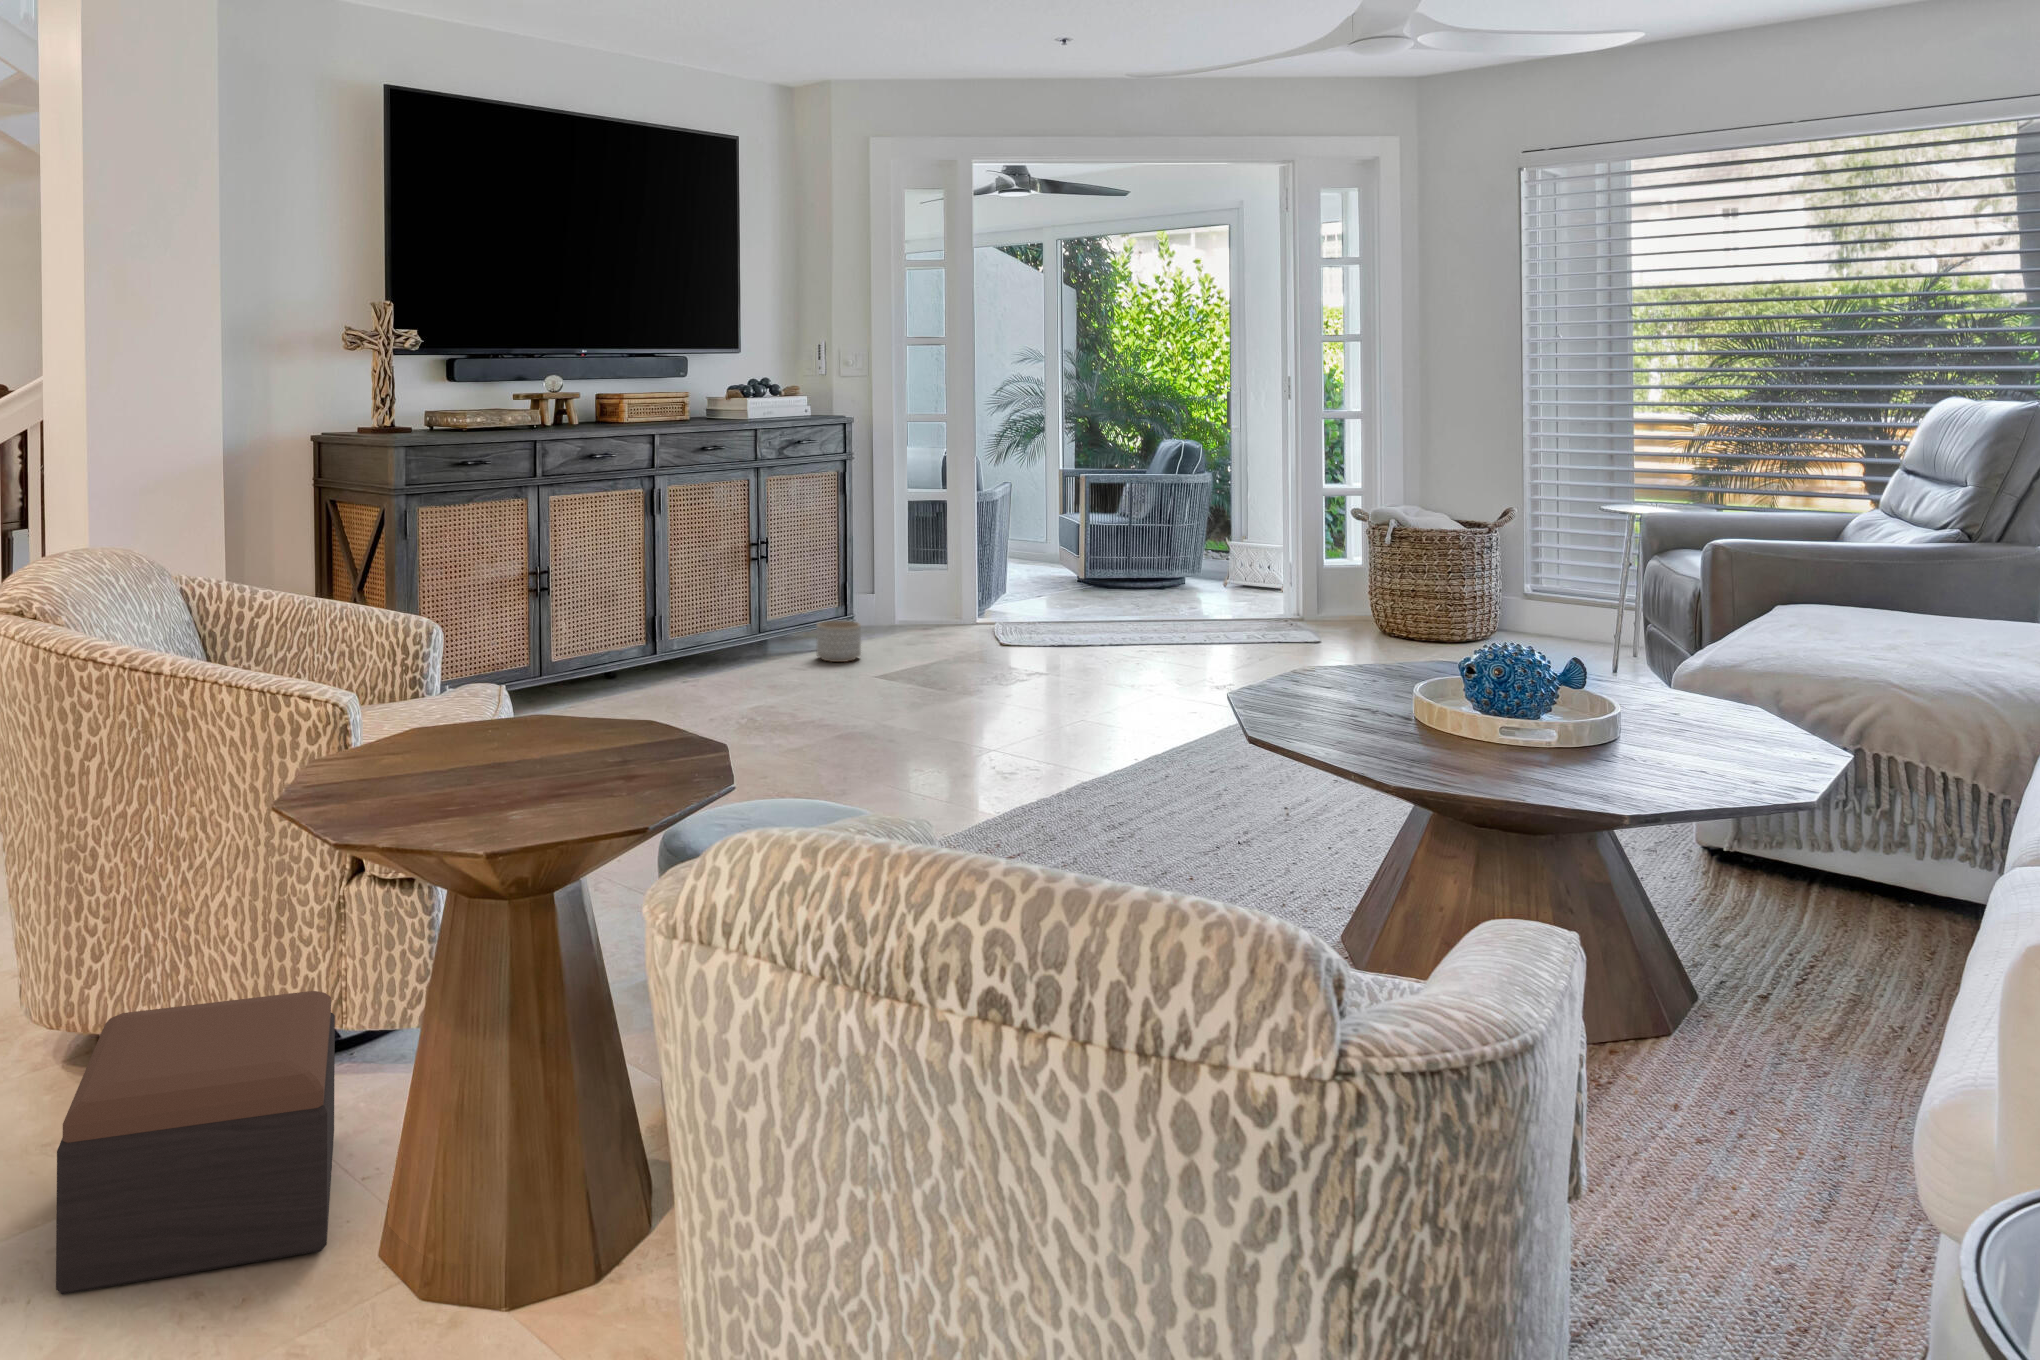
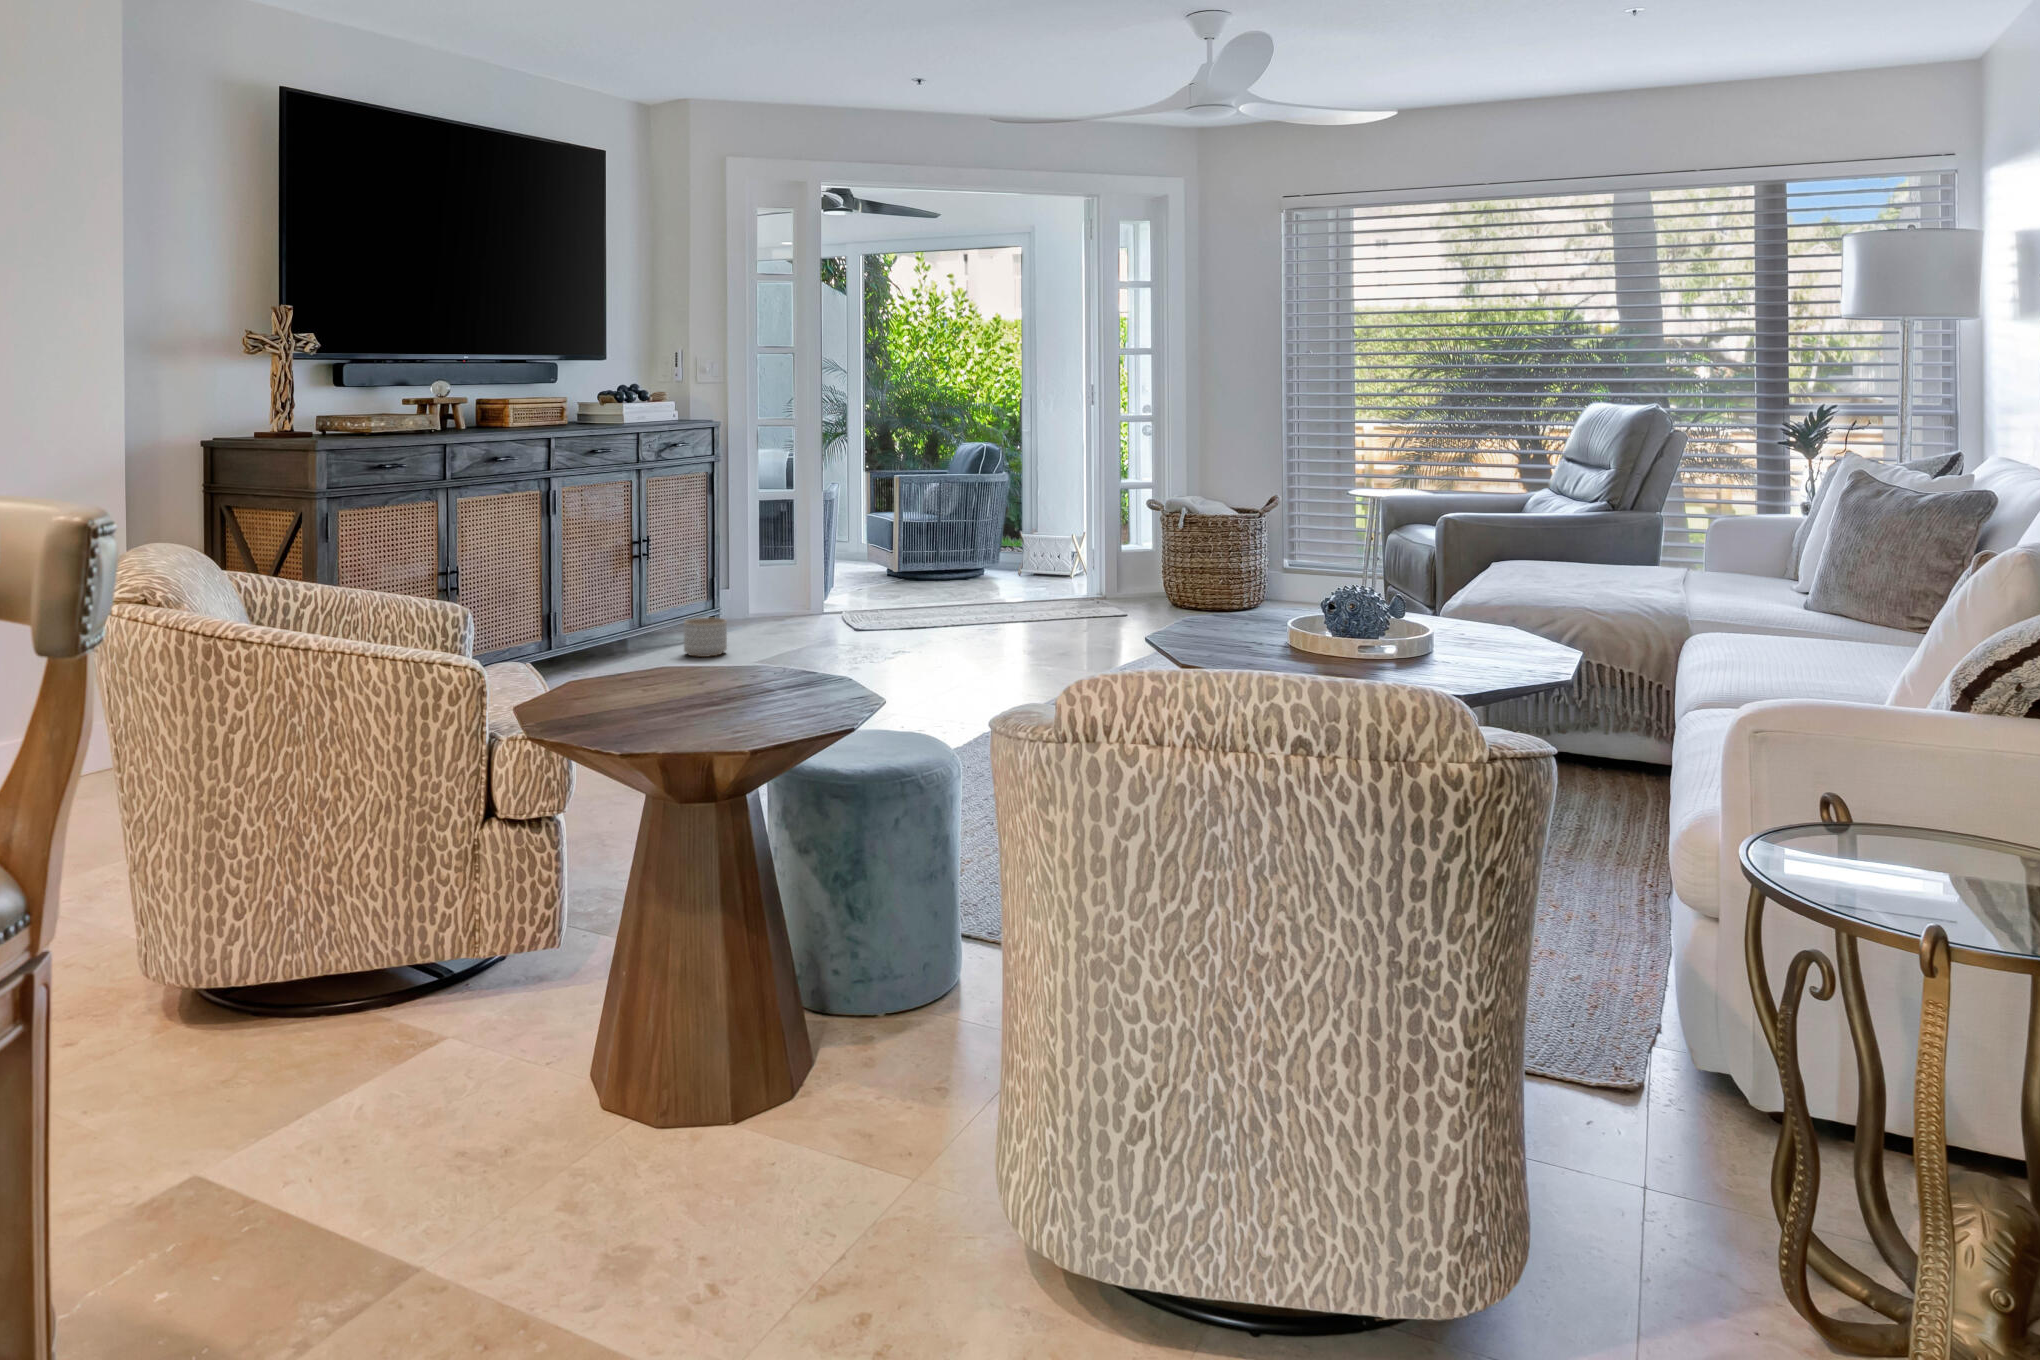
footstool: present [56,991,335,1295] -> none [293,915,548,1169]

